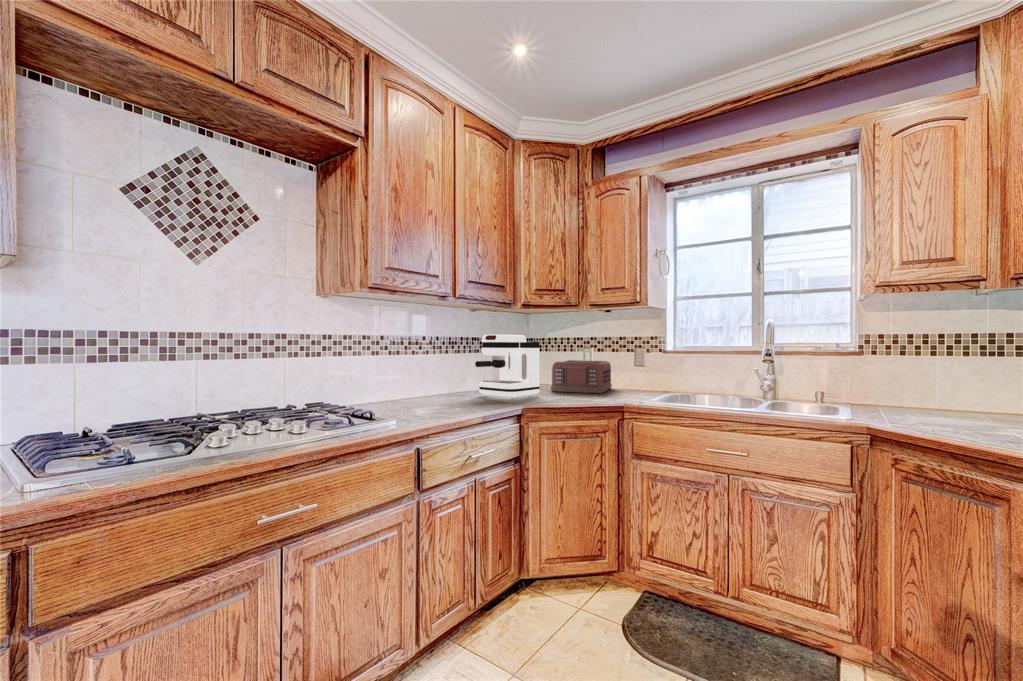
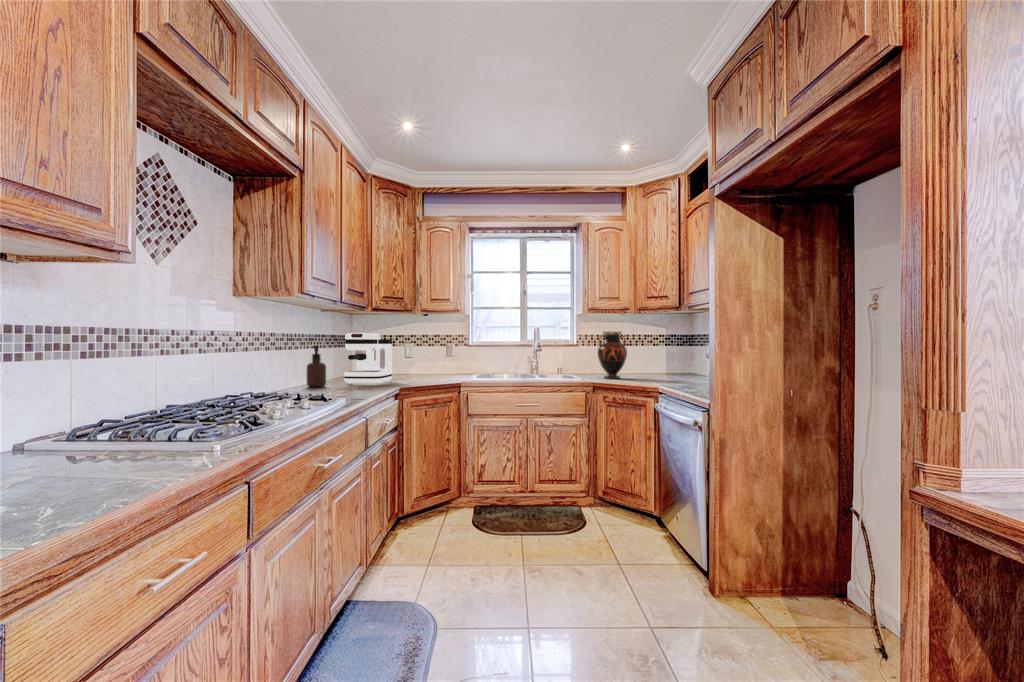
vase: none [894,326,974,423] -> present [598,331,627,379]
soap dispenser: none [433,349,454,398] -> present [307,346,326,387]
toaster: present [551,360,612,393] -> none [391,354,433,378]

